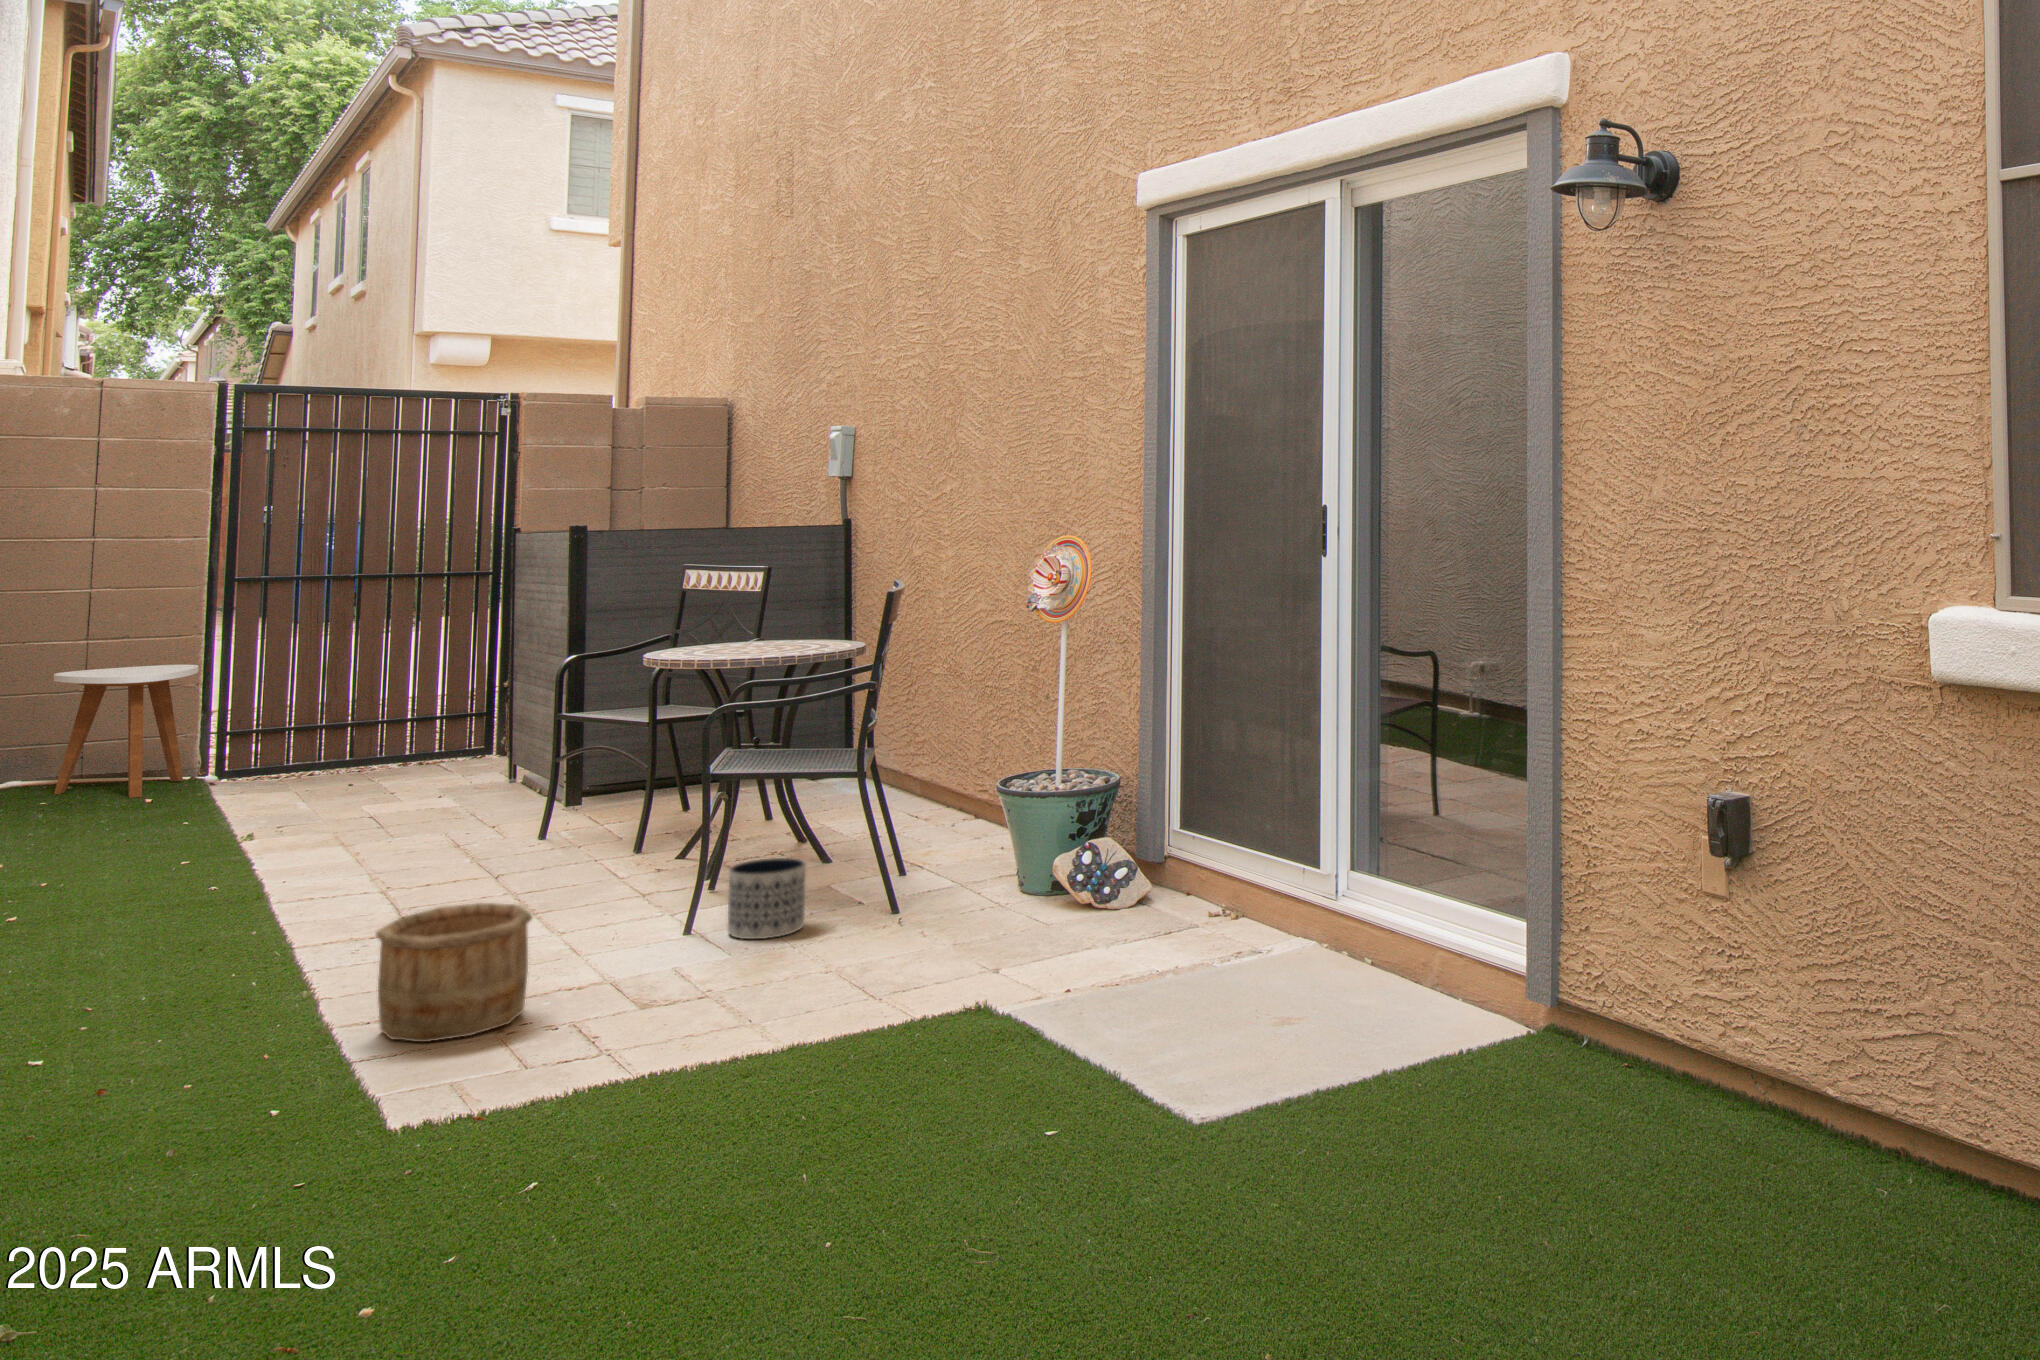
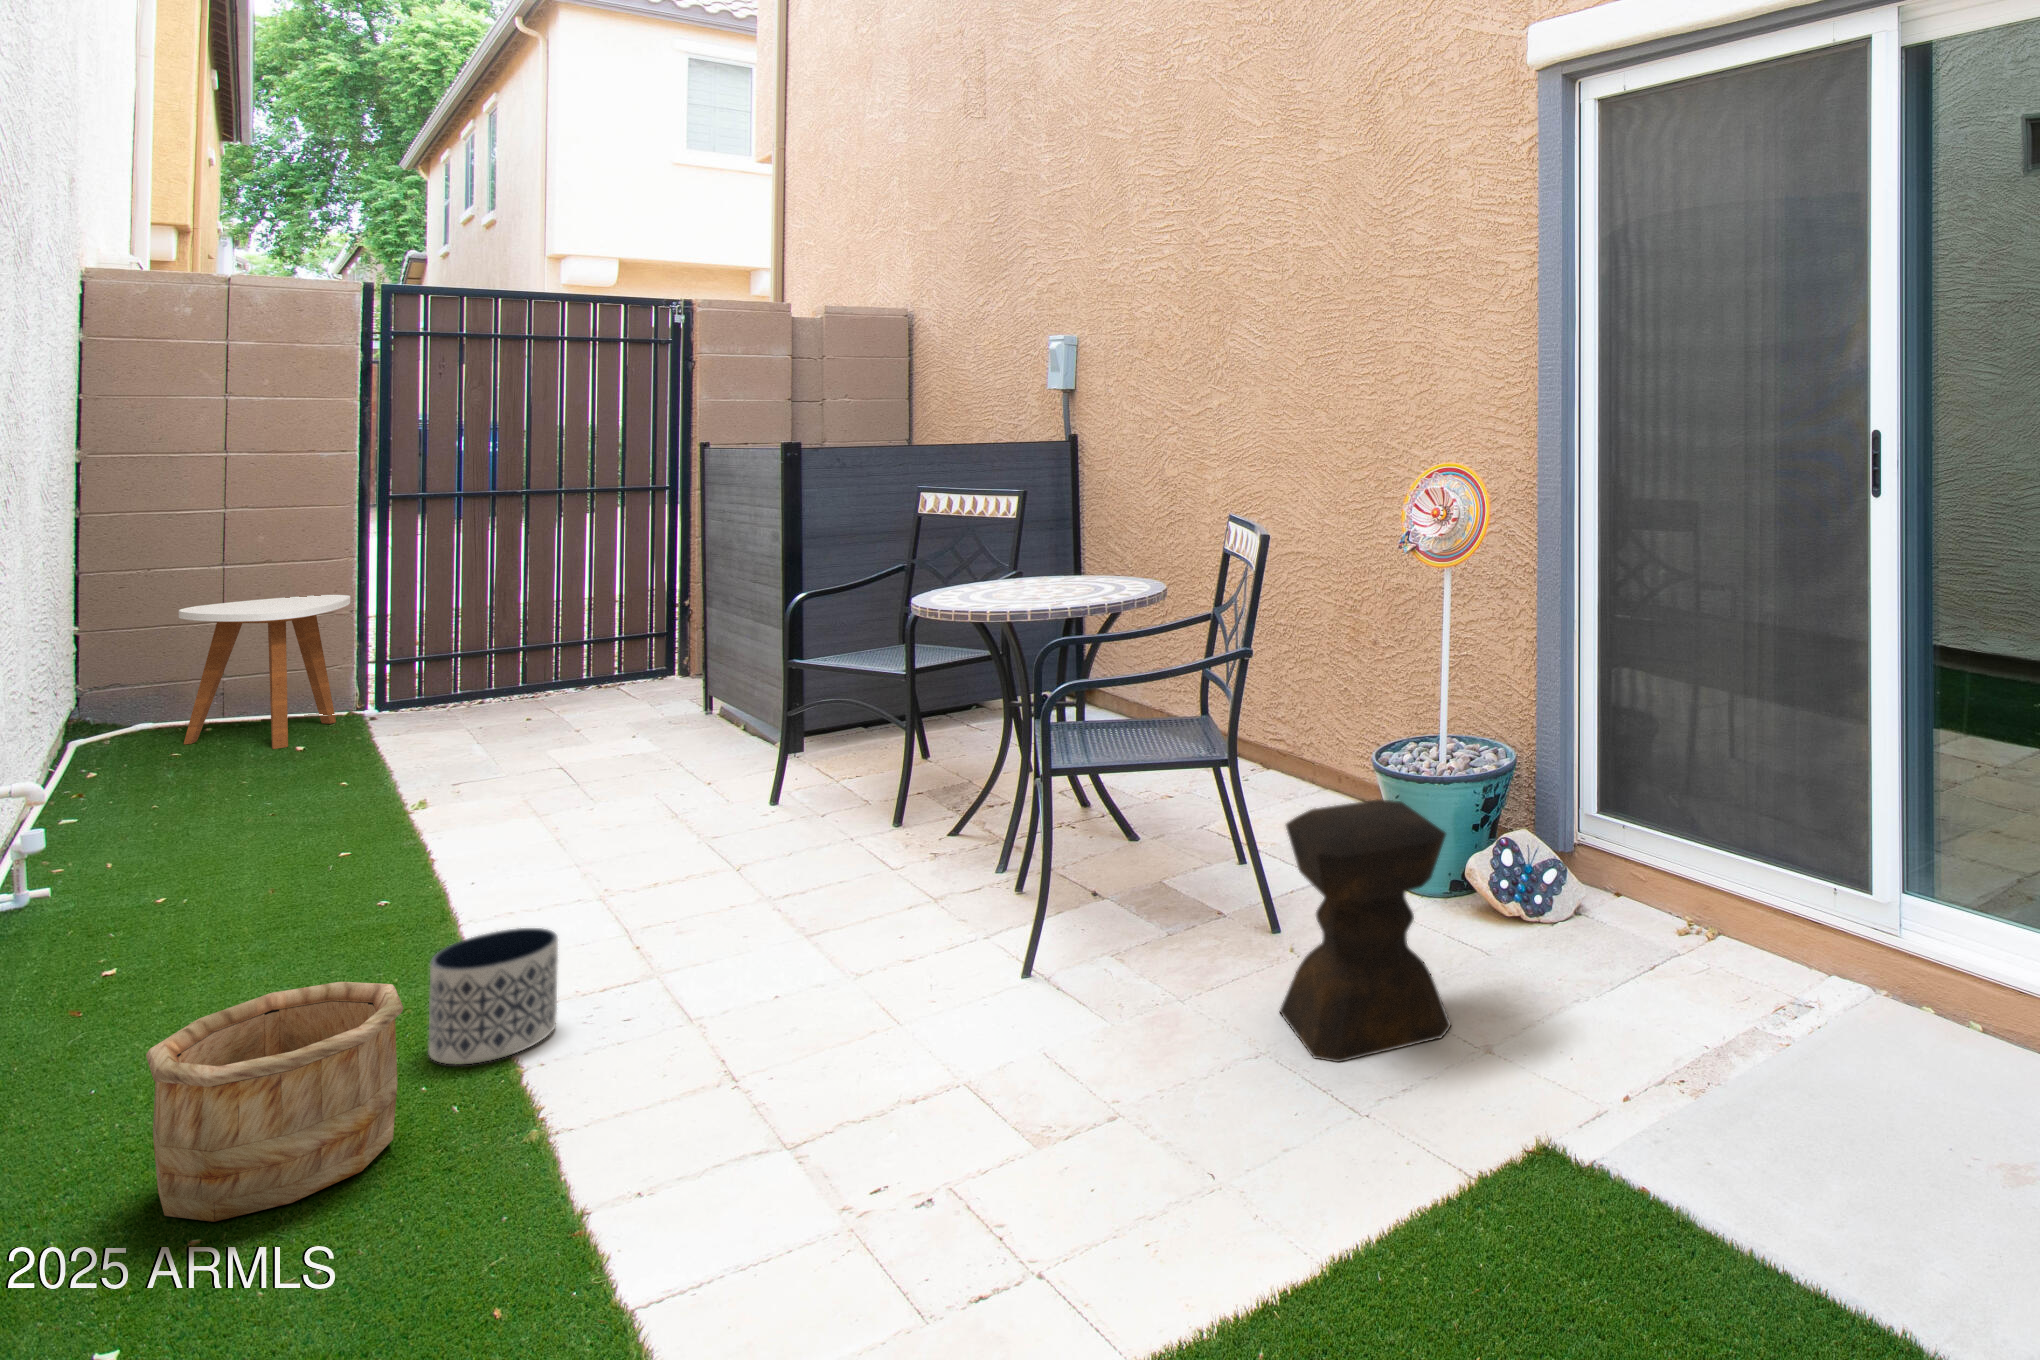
stool: none [859,794,979,974] -> present [1280,799,1451,1062]
planter: present [728,858,806,939] -> present [429,928,558,1065]
wooden bucket: present [376,903,532,1042] -> present [146,982,403,1222]

